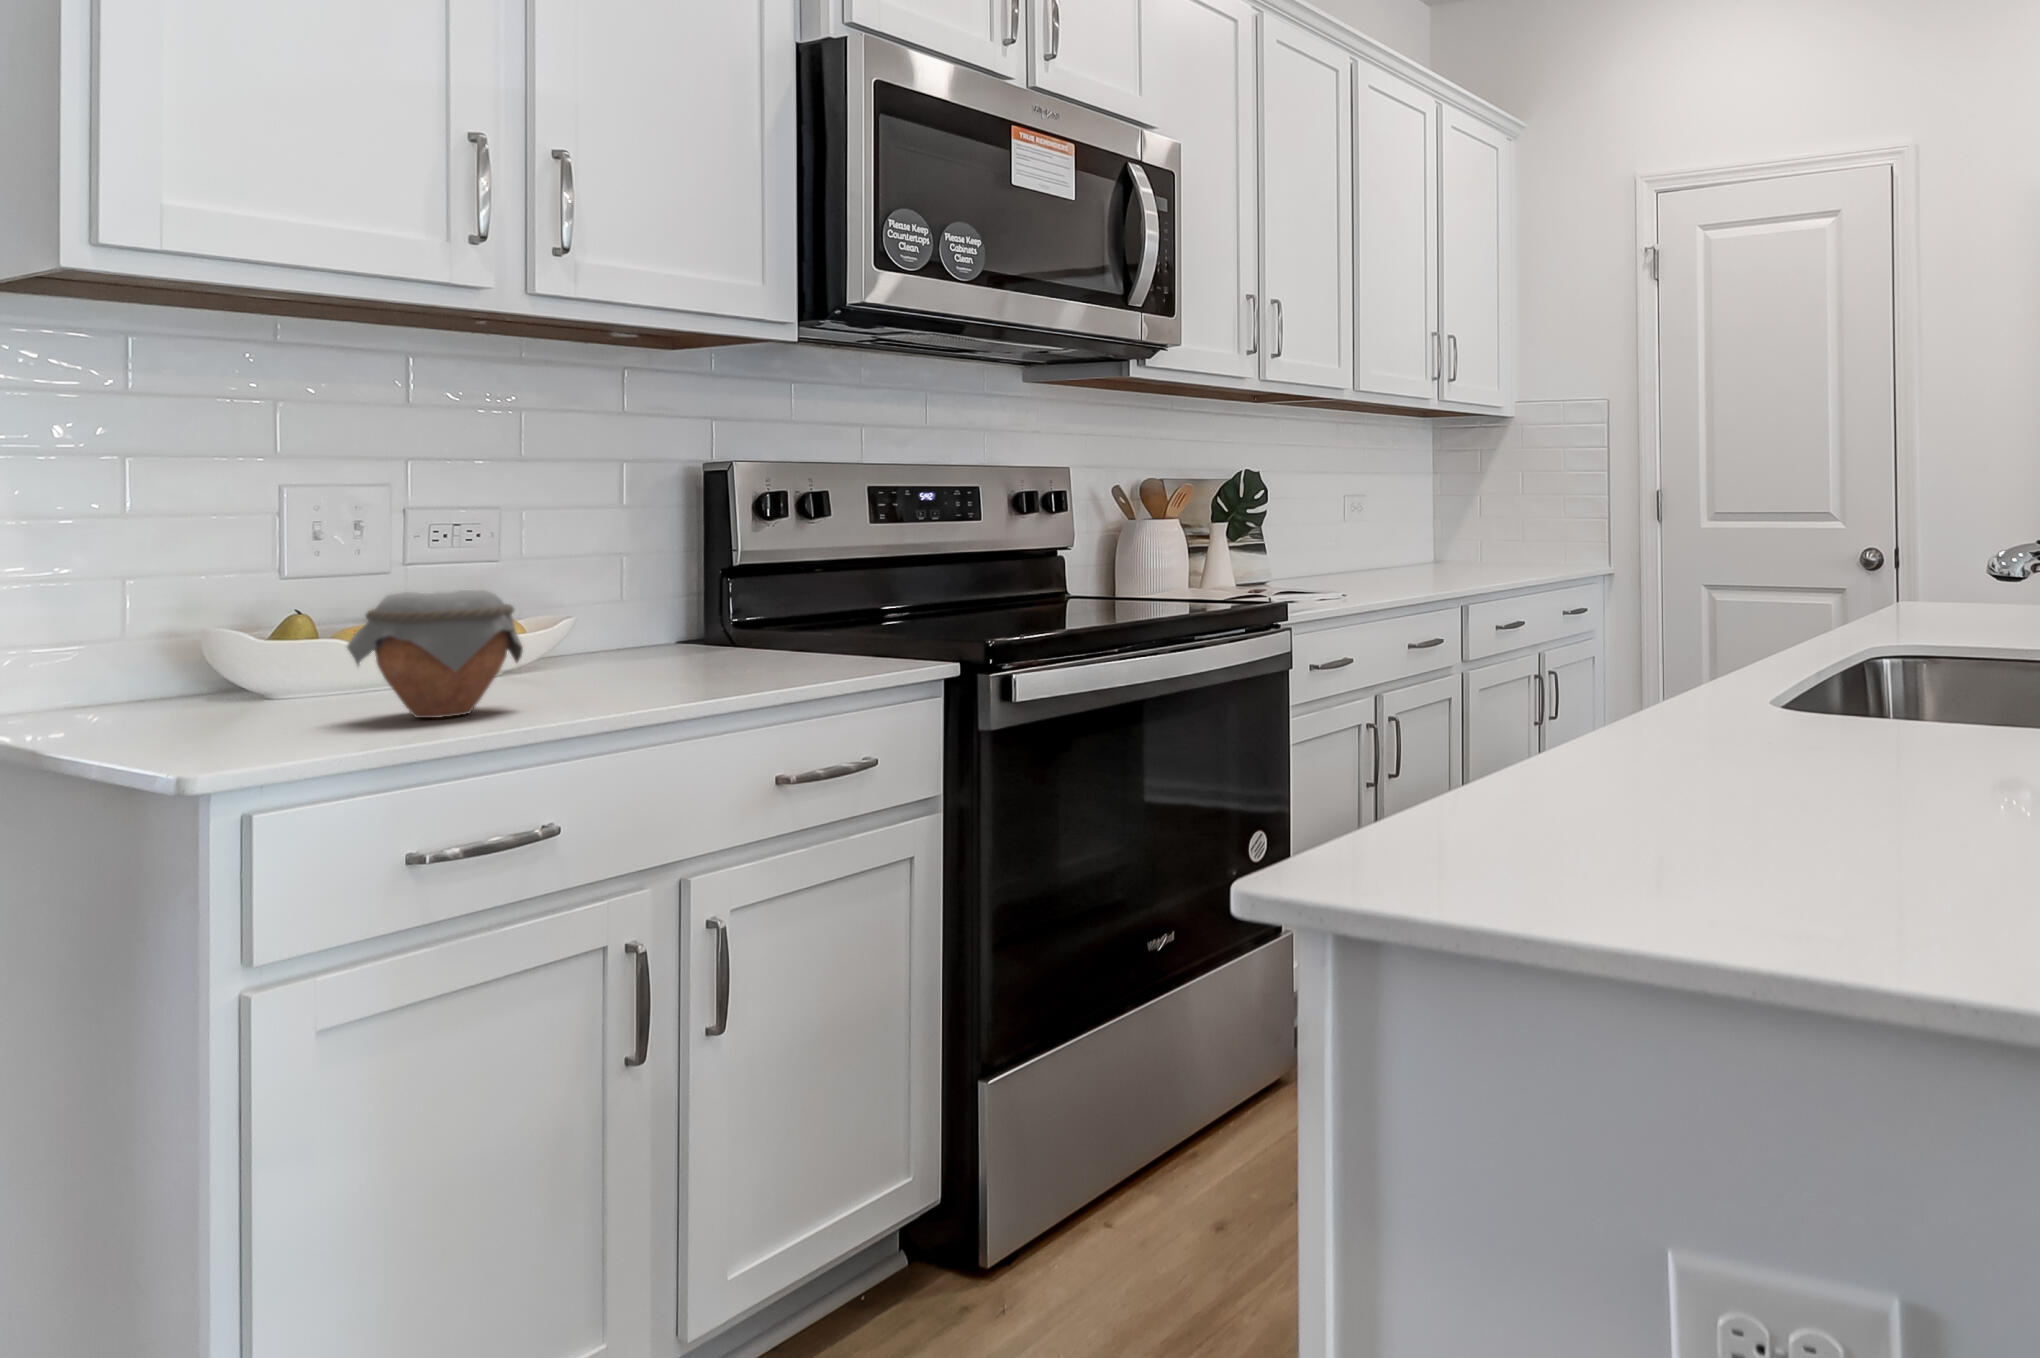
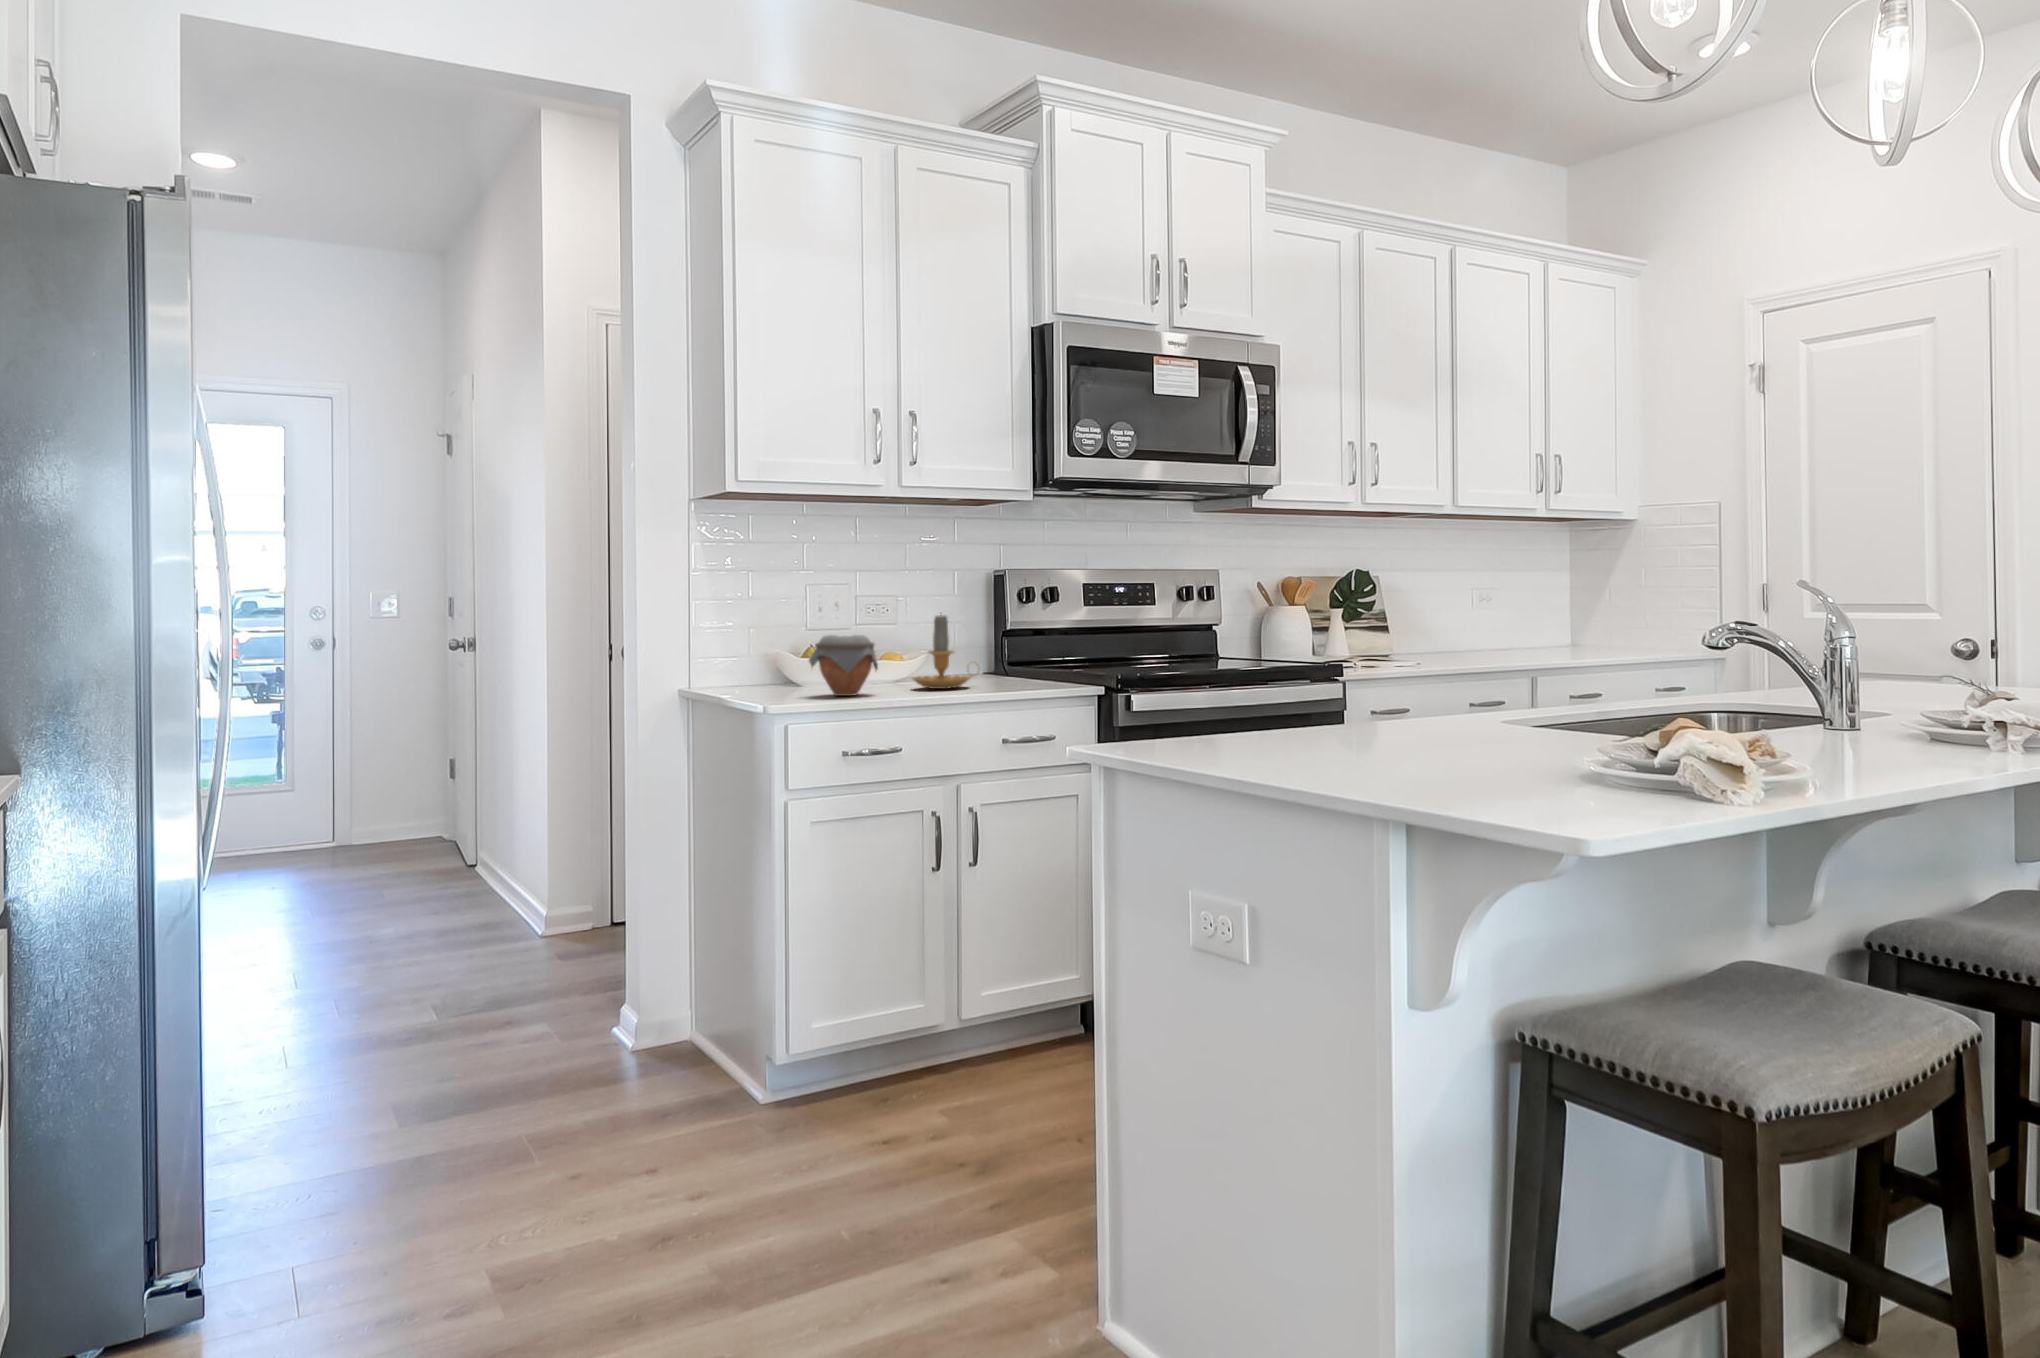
candle: none [586,538,726,686] -> present [913,615,972,689]

